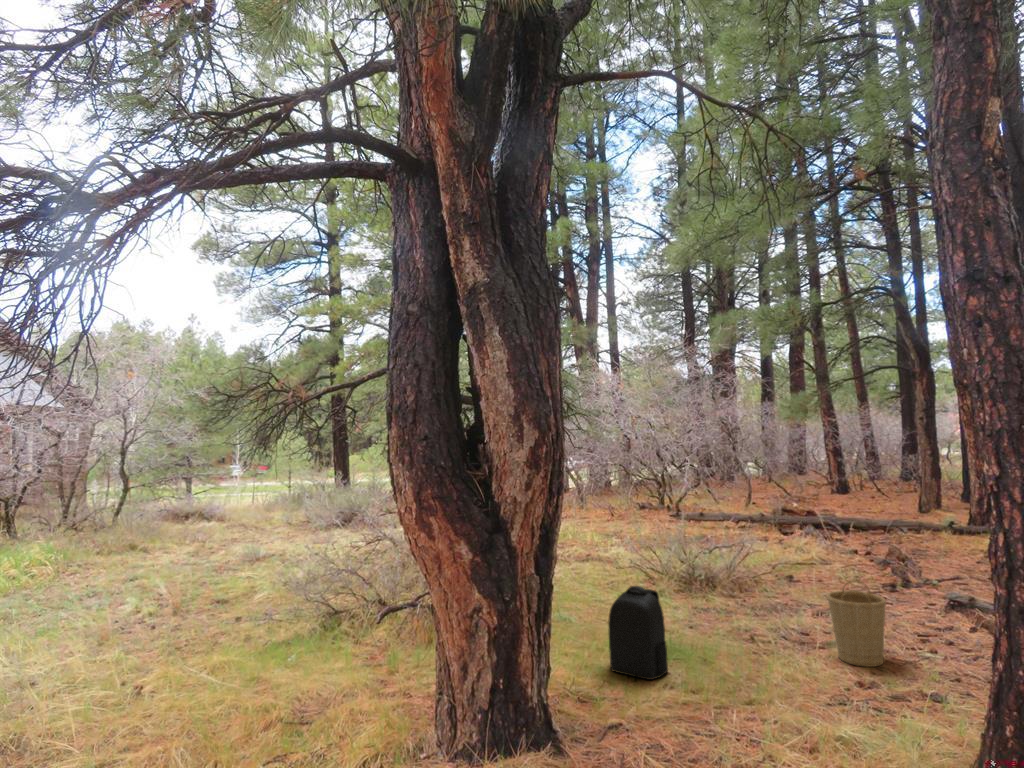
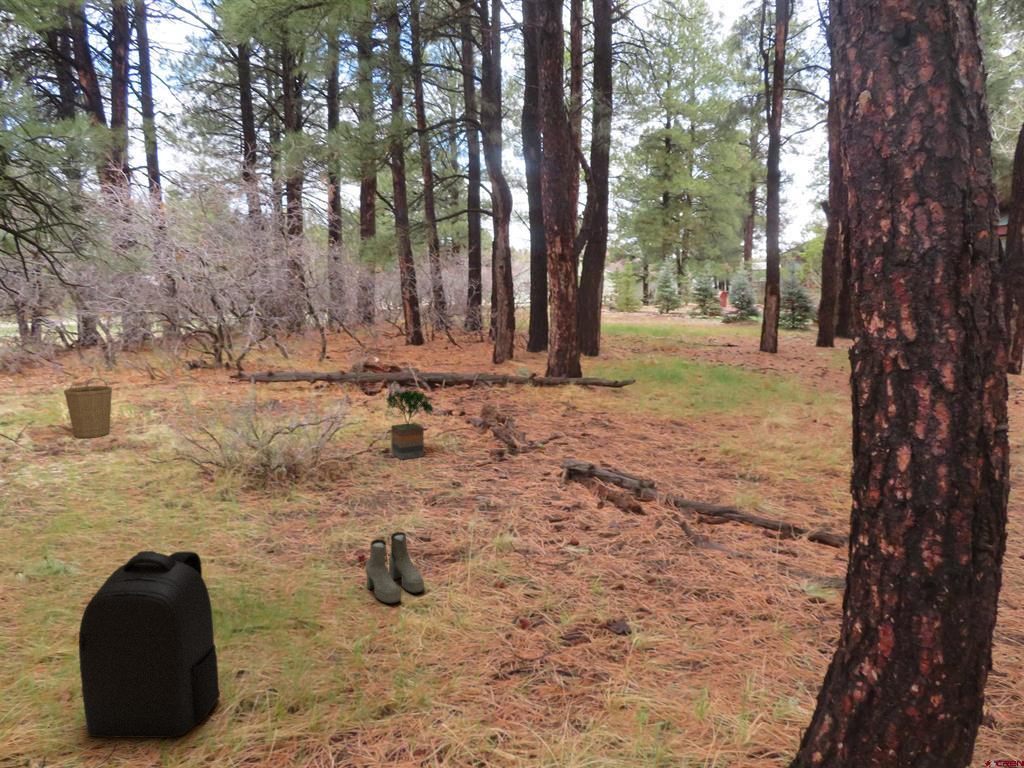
potted tree: none [783,525,826,581] -> present [386,390,433,460]
basket: present [827,581,886,667] -> present [64,378,112,438]
boots: none [754,612,794,655] -> present [366,532,424,603]

